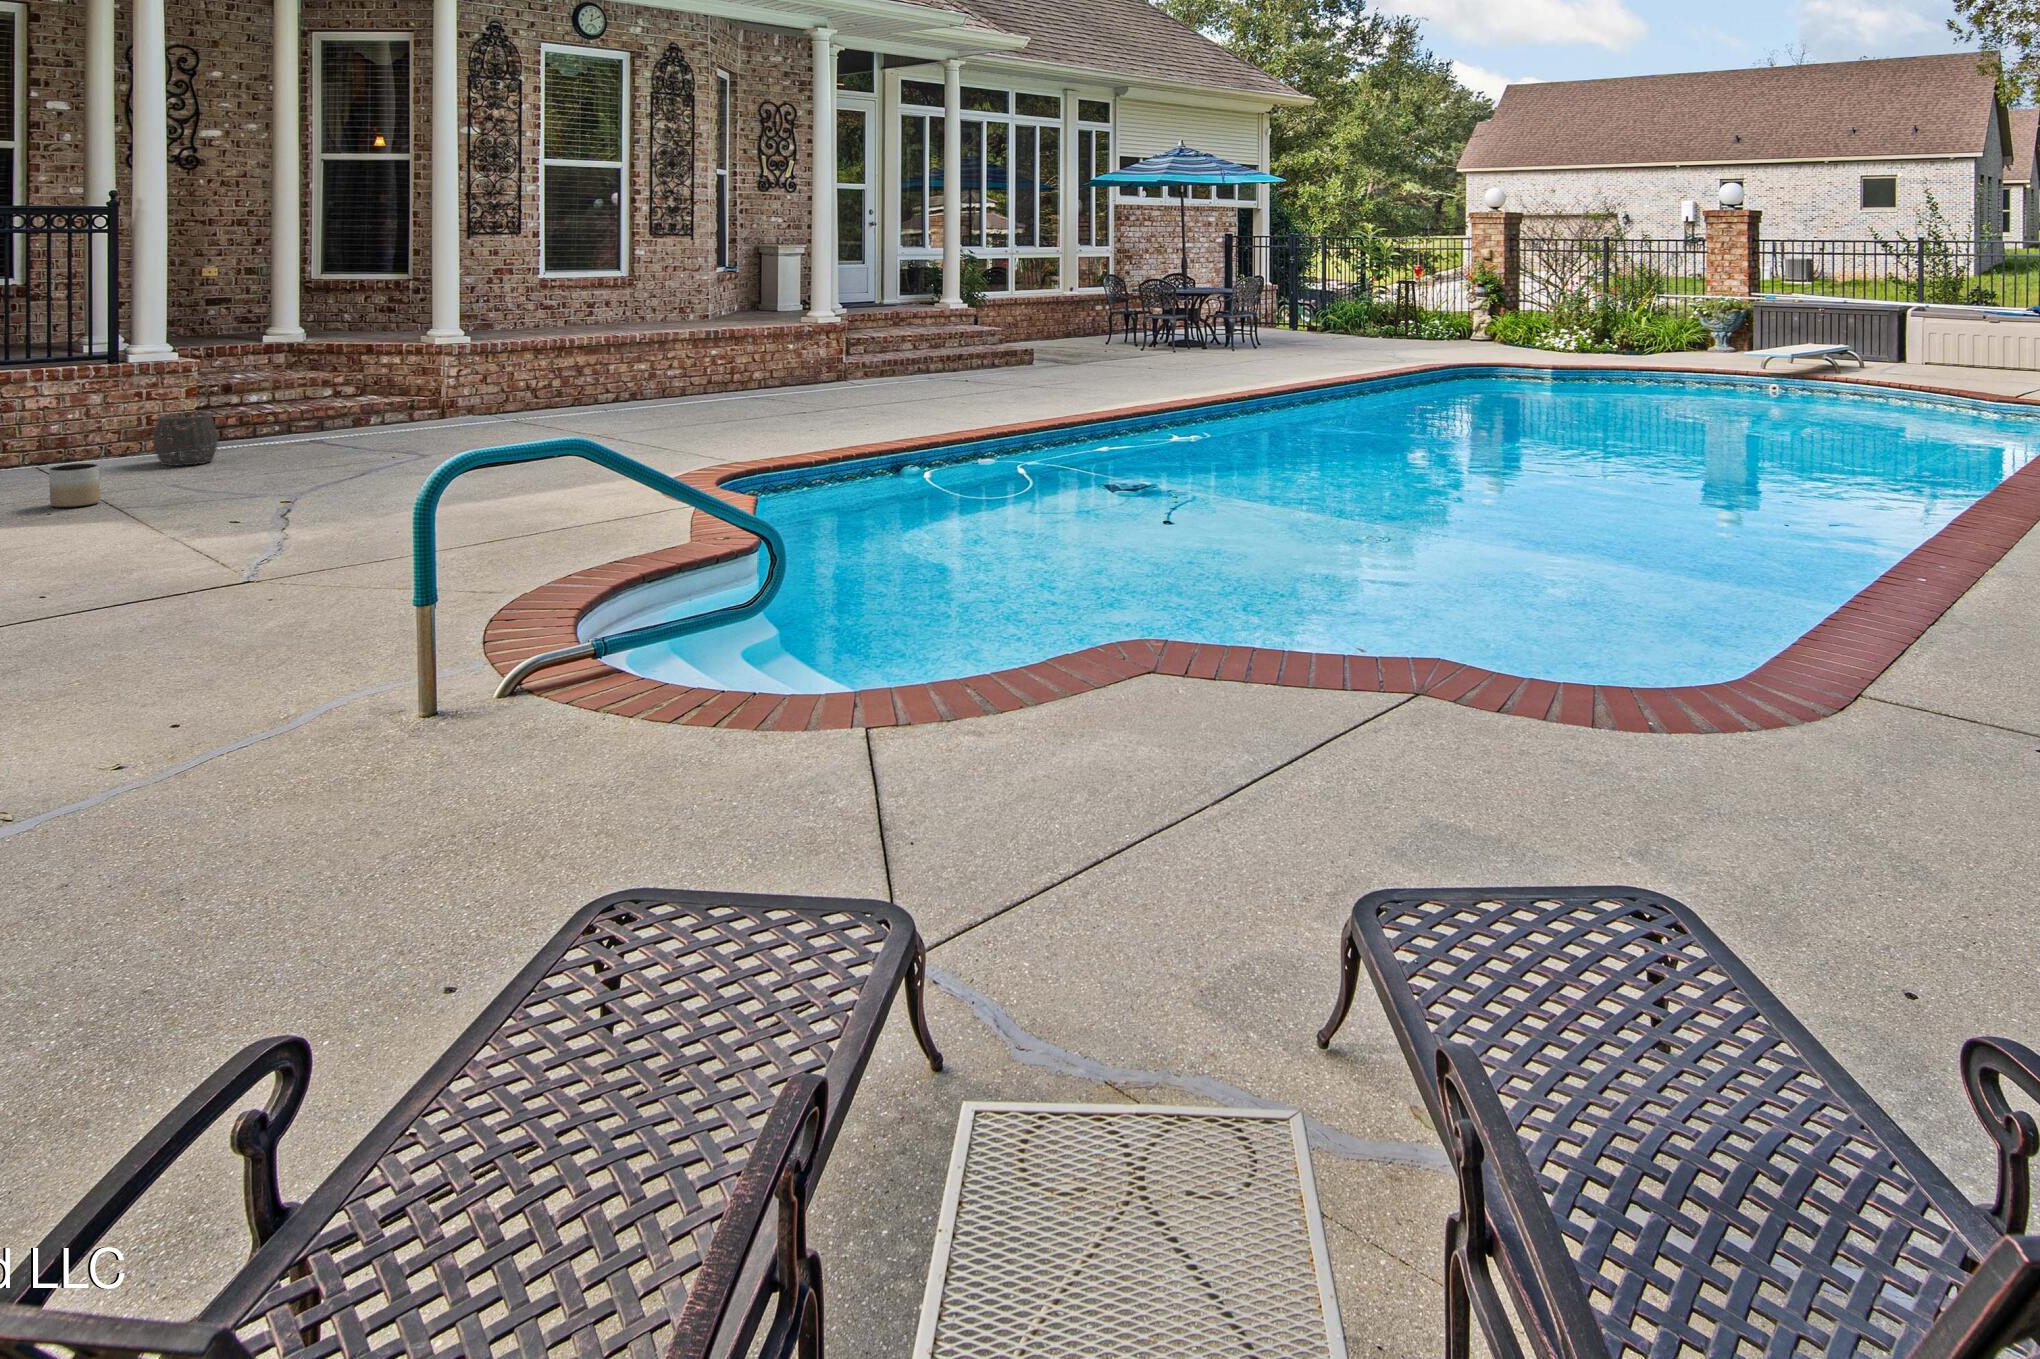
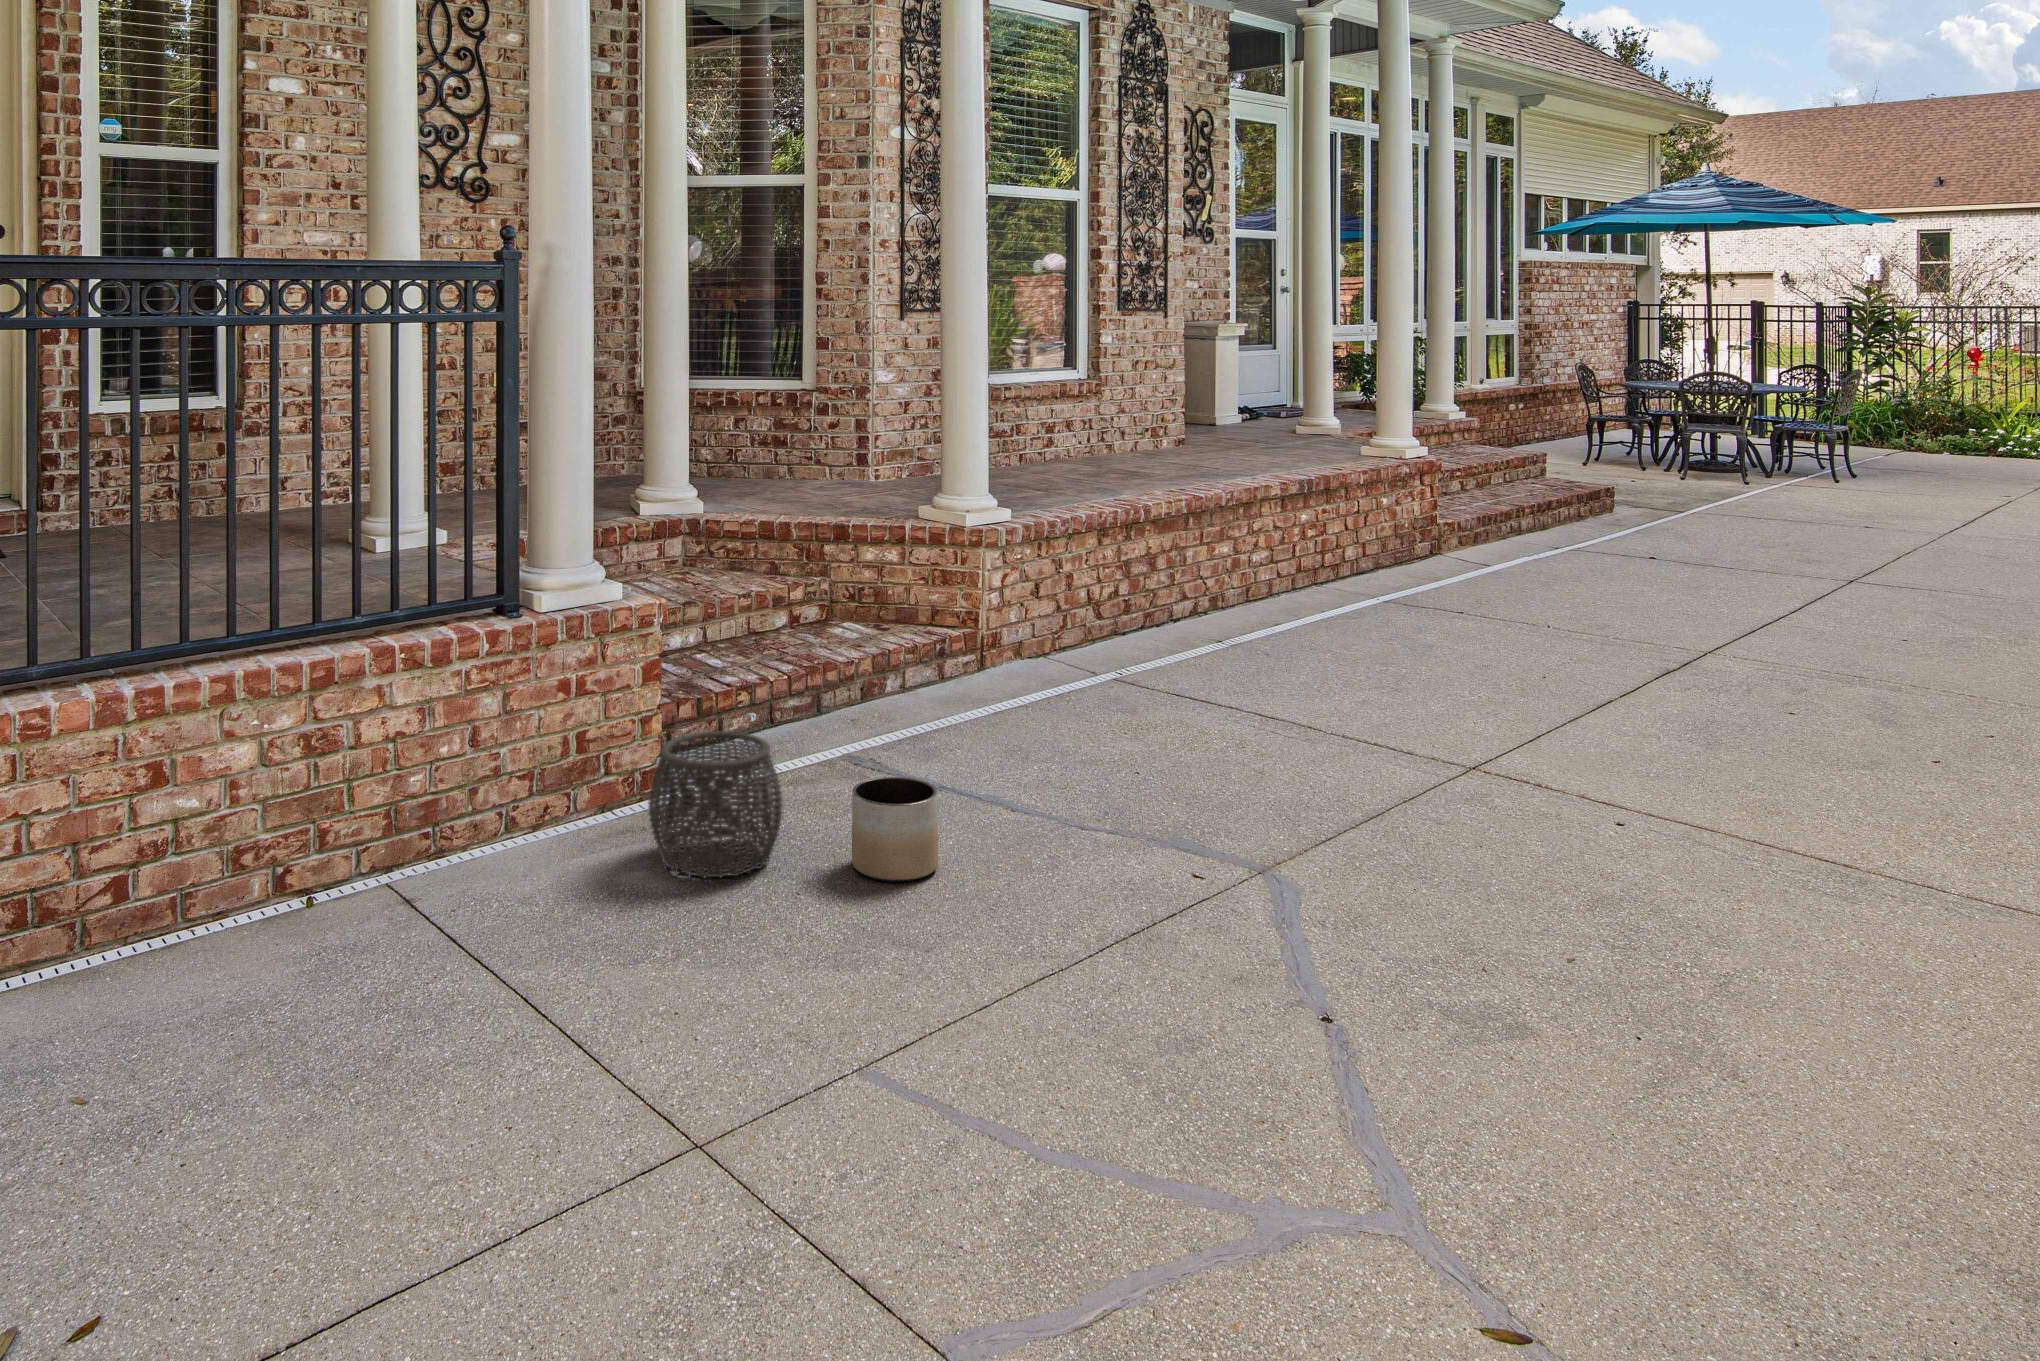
stool: present [1394,280,1419,336] -> none [1936,362,1974,443]
planter: present [49,464,100,508] -> present [852,777,938,882]

